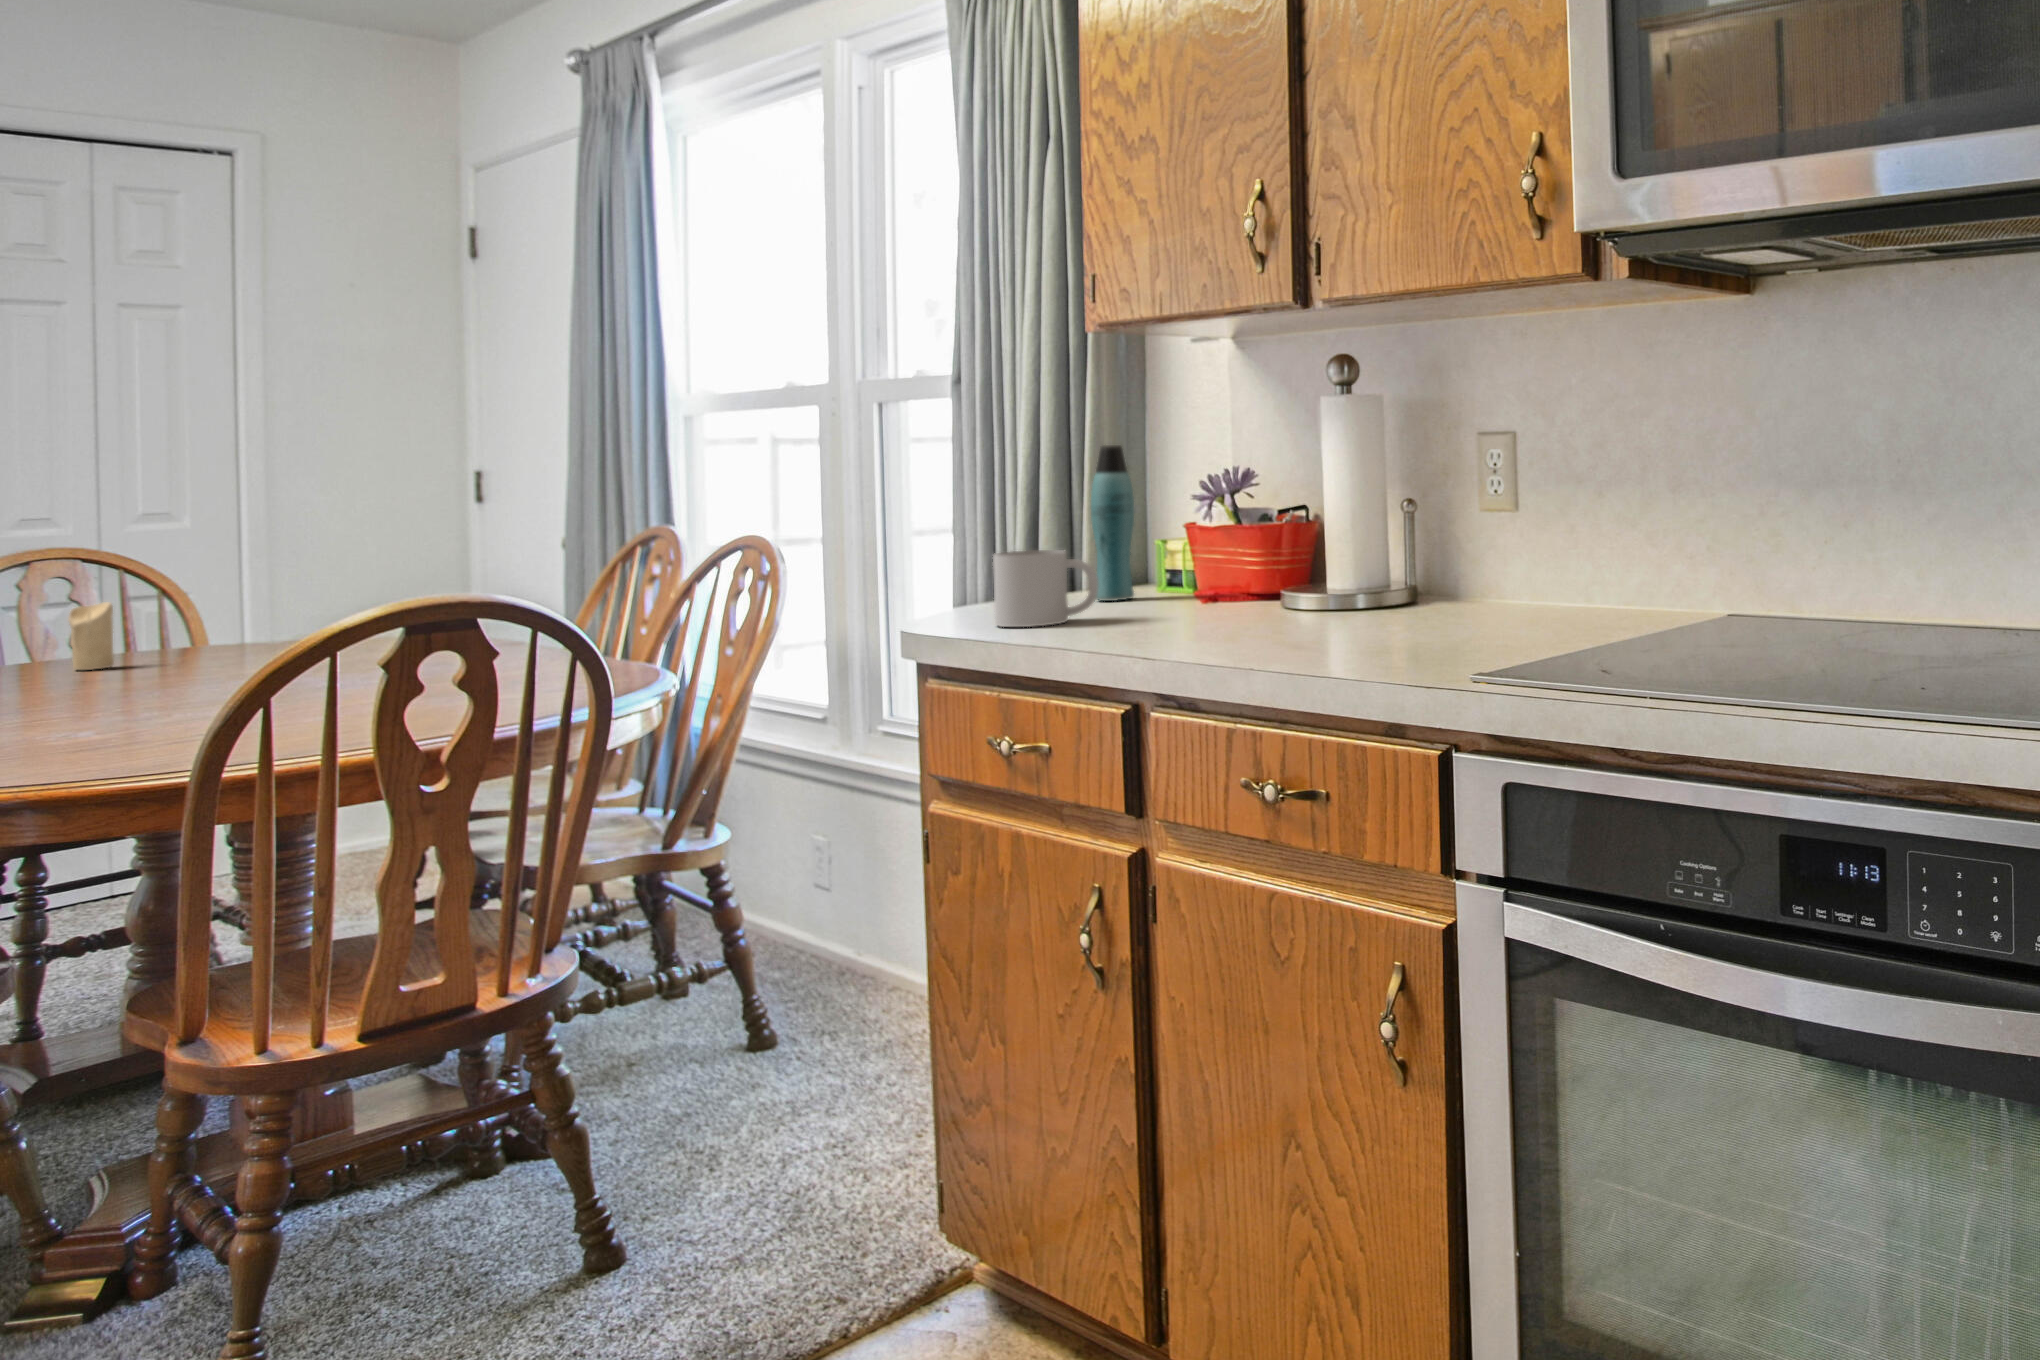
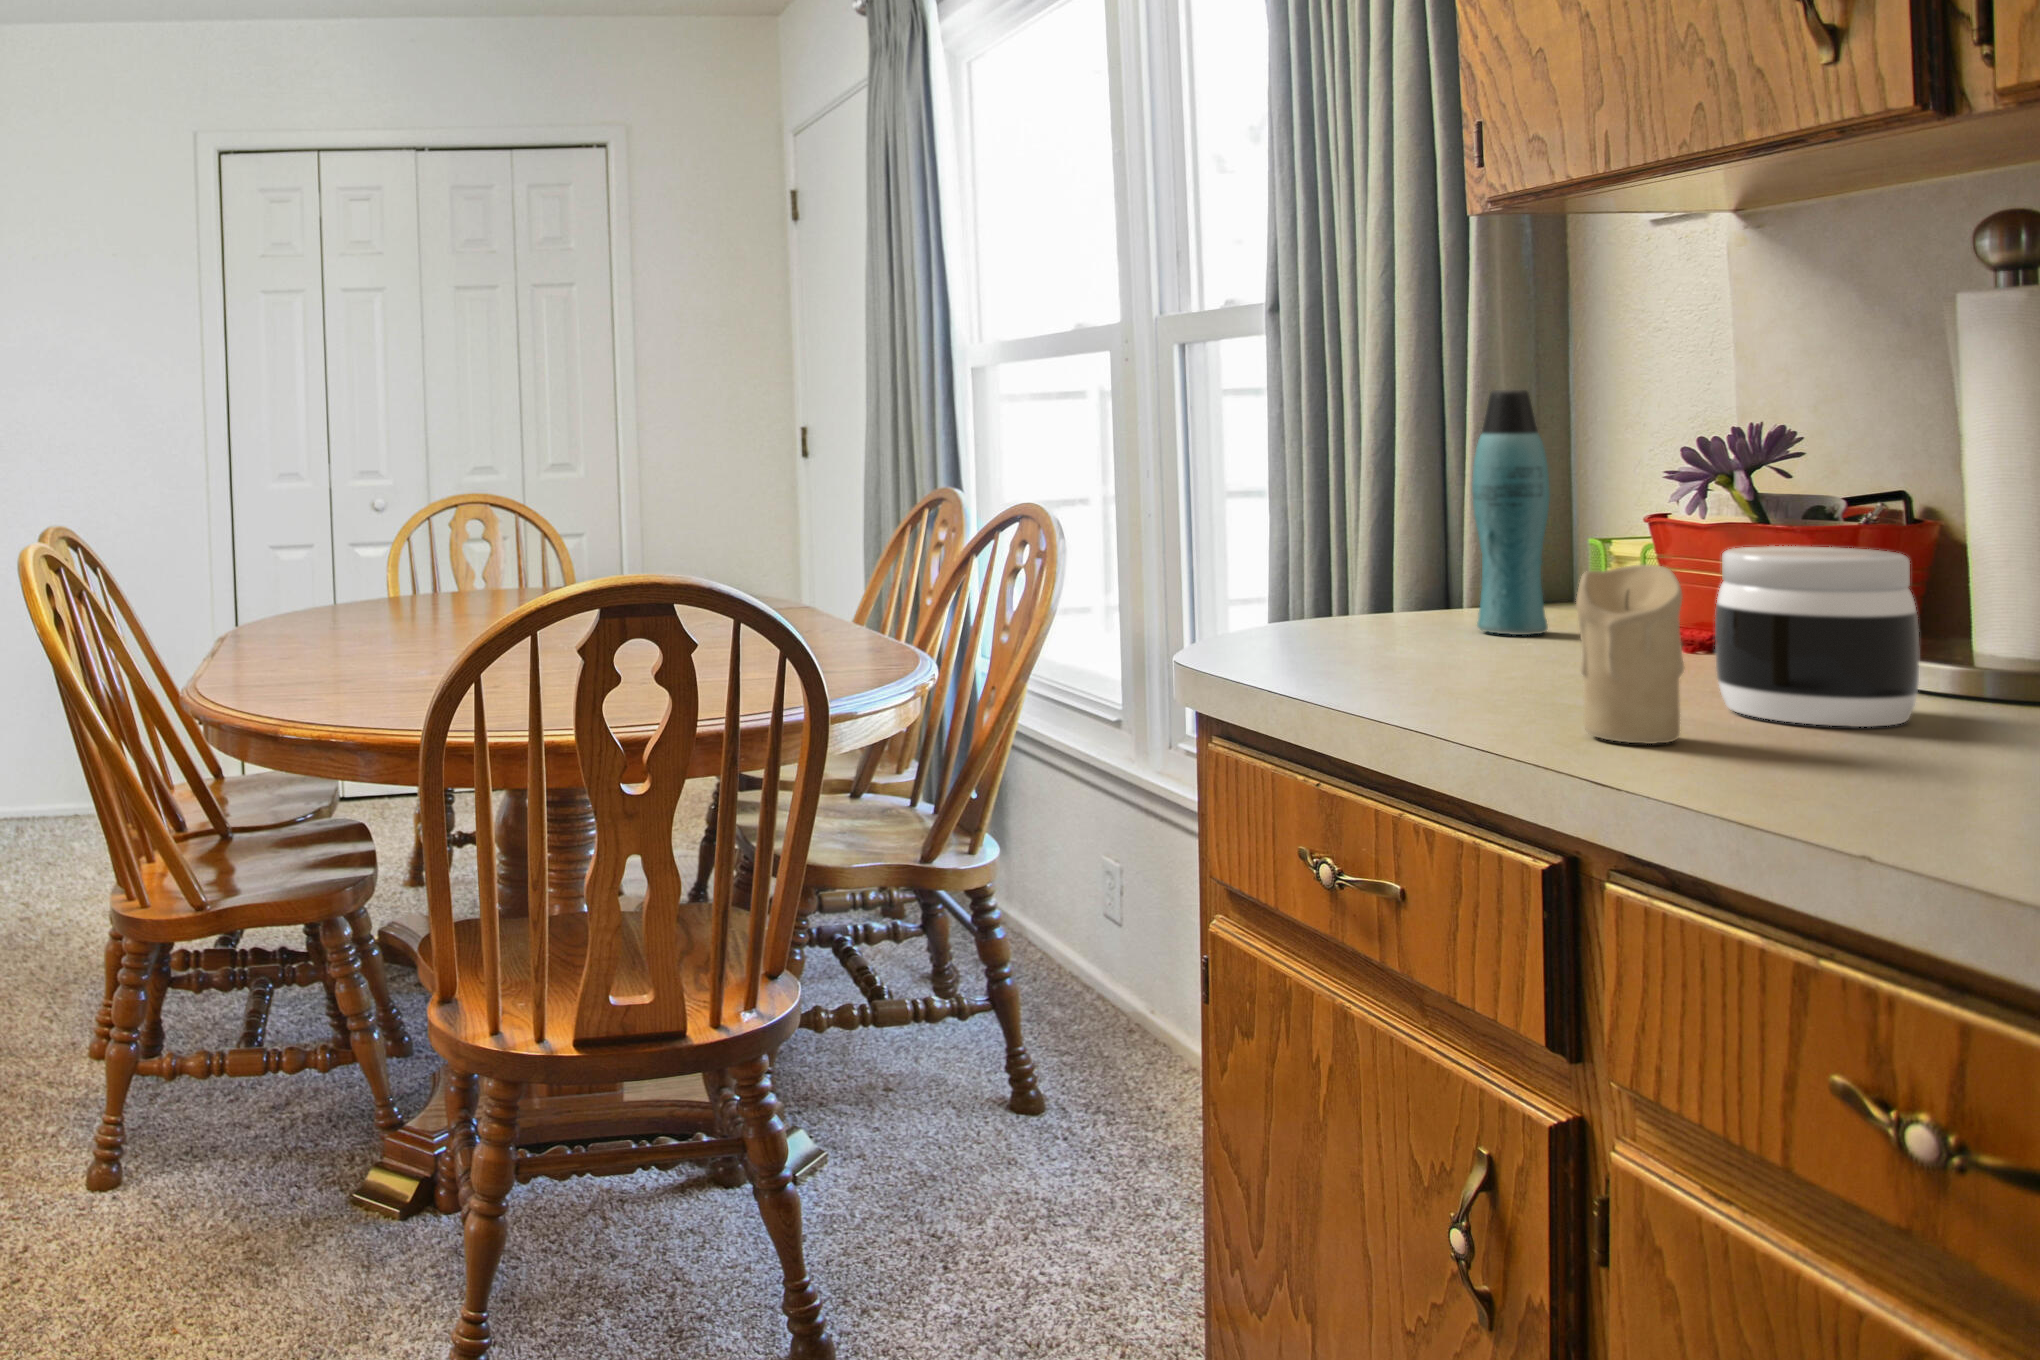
jar: none [1211,532,1298,626] -> present [1715,546,1919,727]
mug: present [993,550,1098,627] -> none [1308,552,1487,674]
candle: present [69,602,114,670] -> present [1576,565,1685,744]

